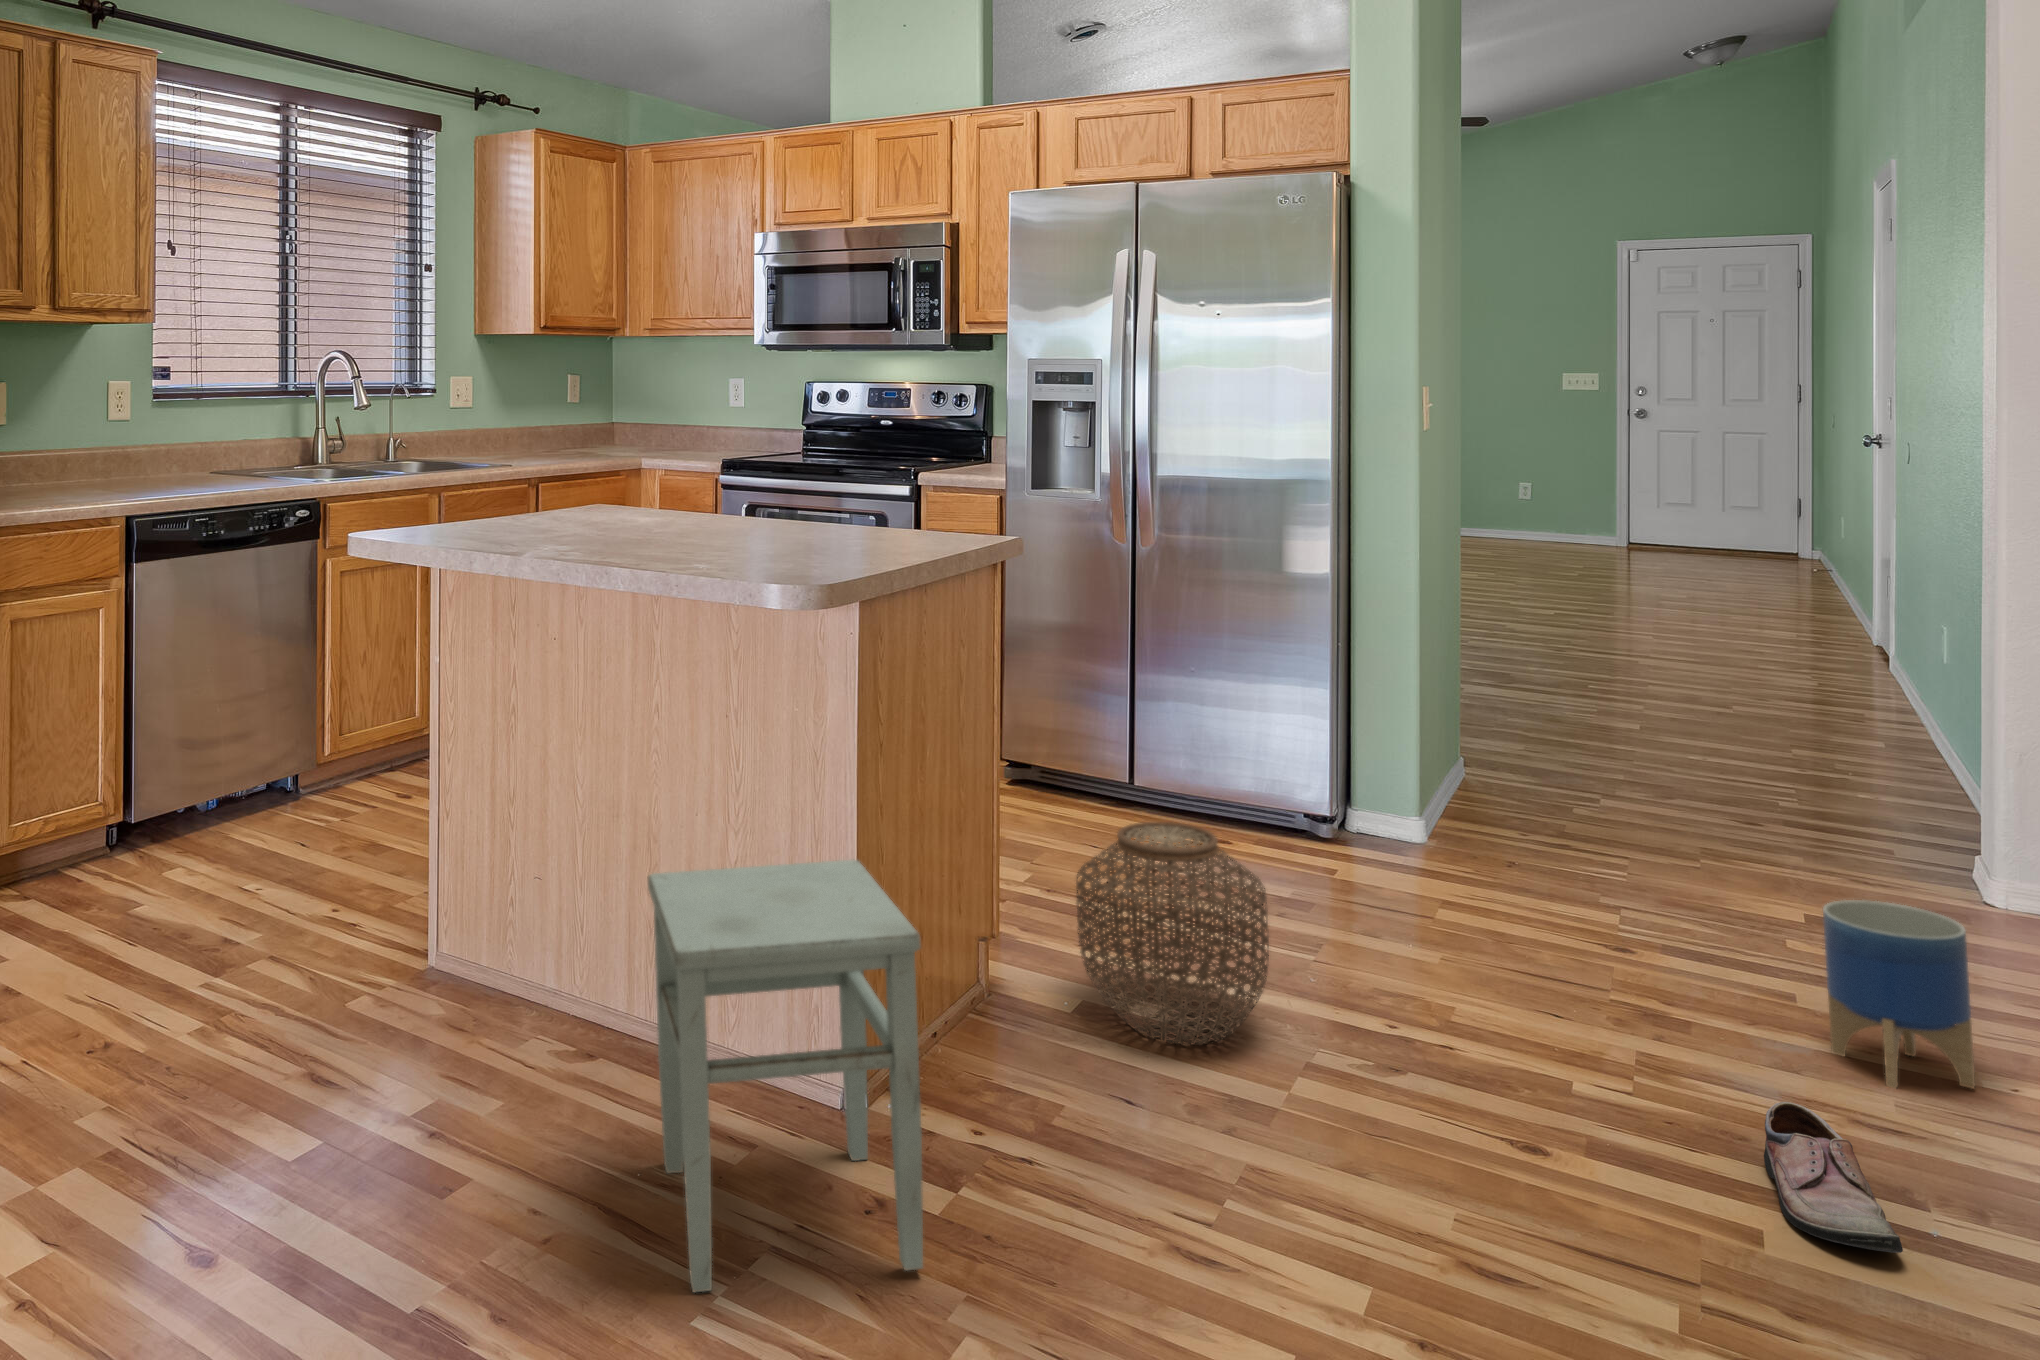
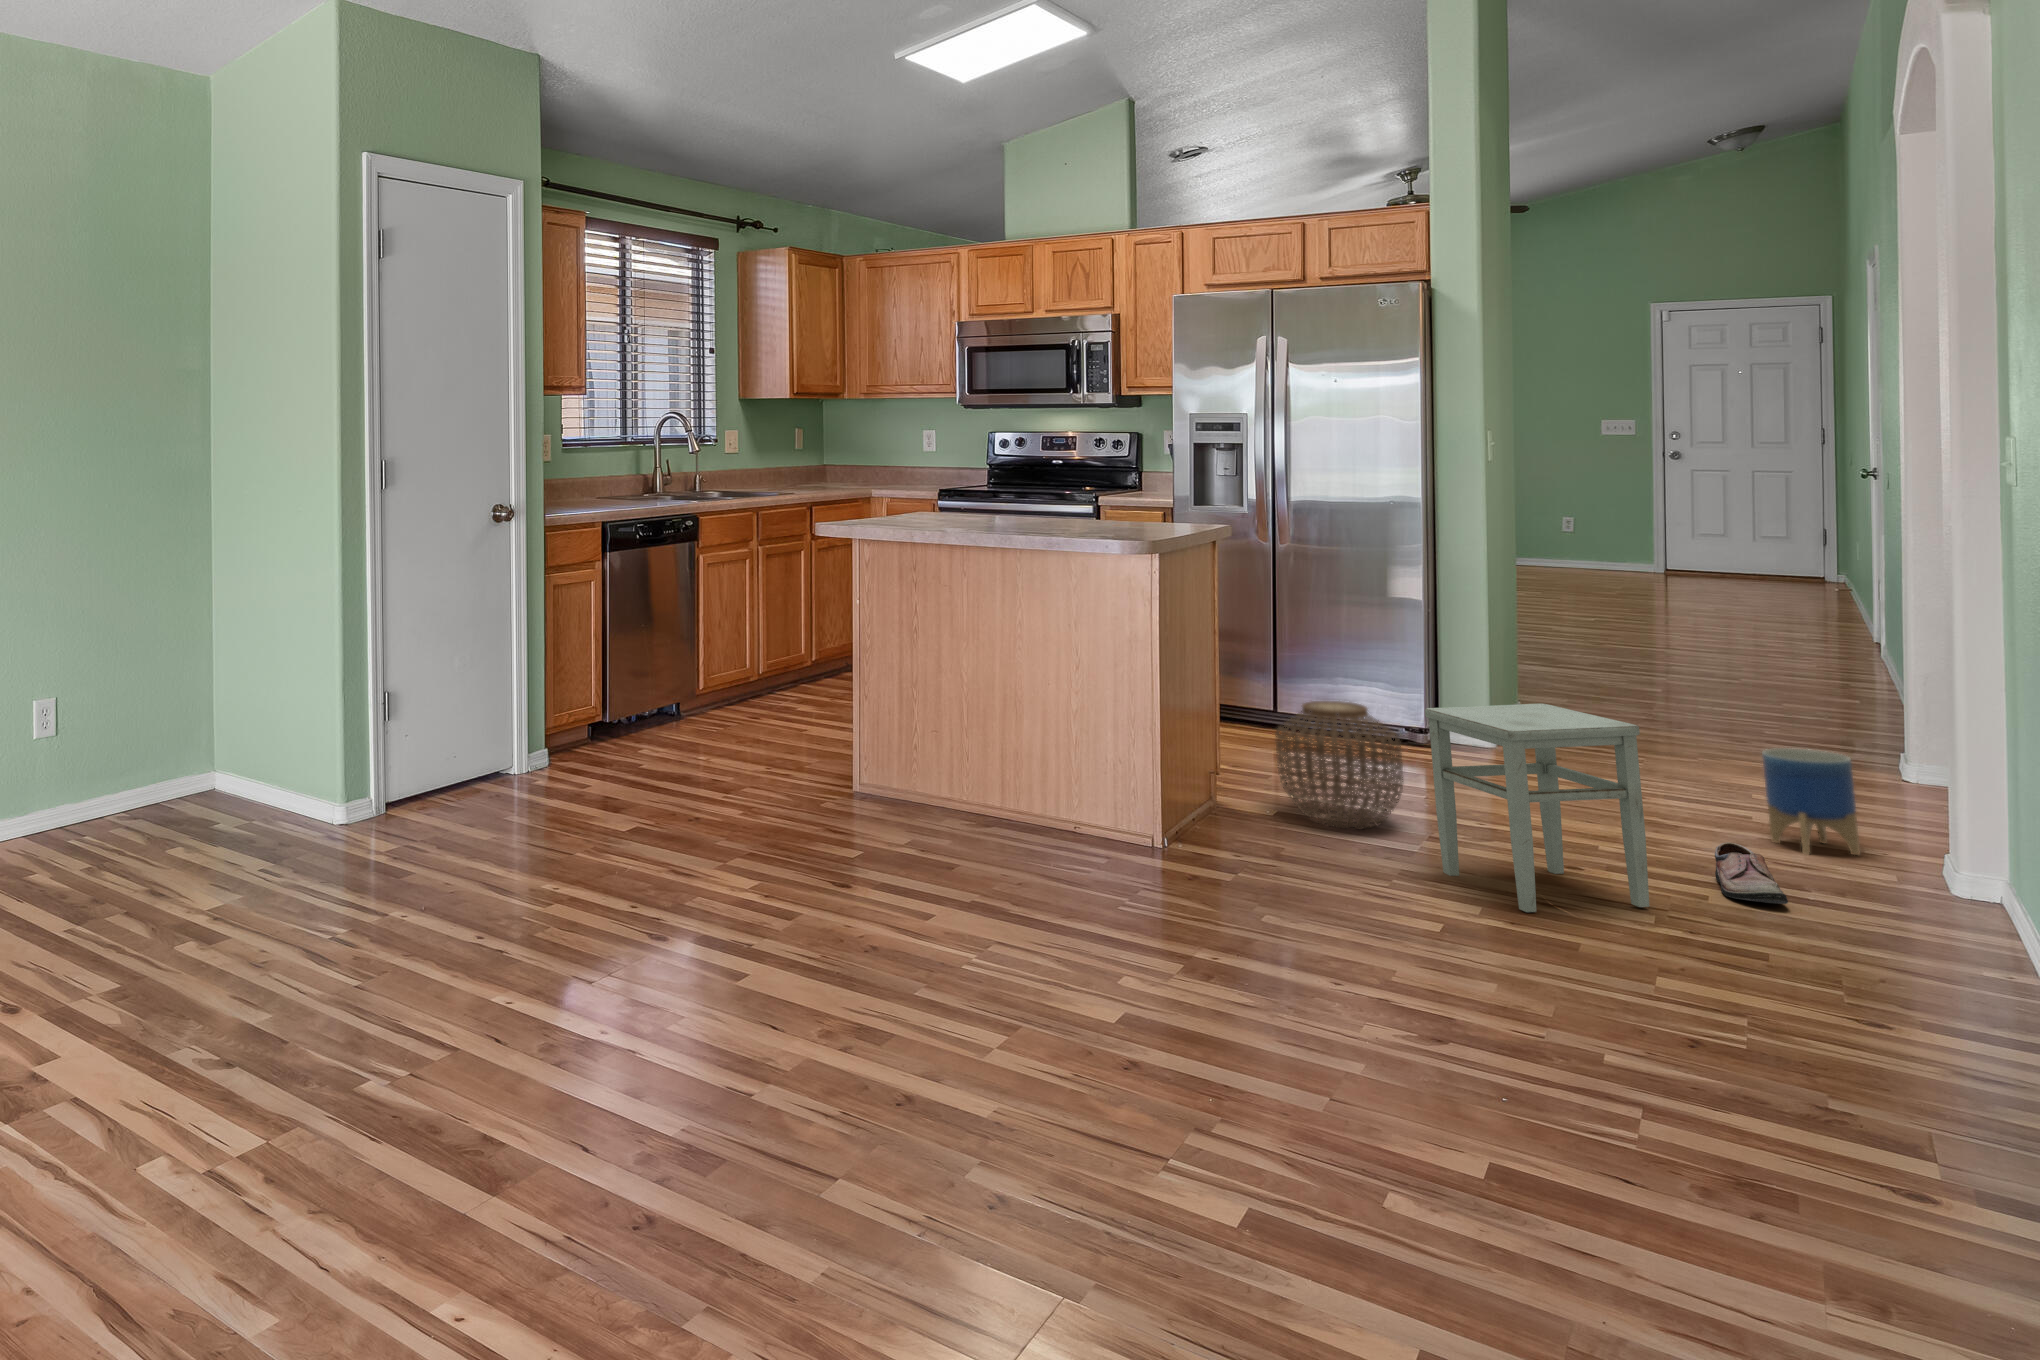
stool: present [647,860,923,1292] -> present [1425,704,1649,912]

